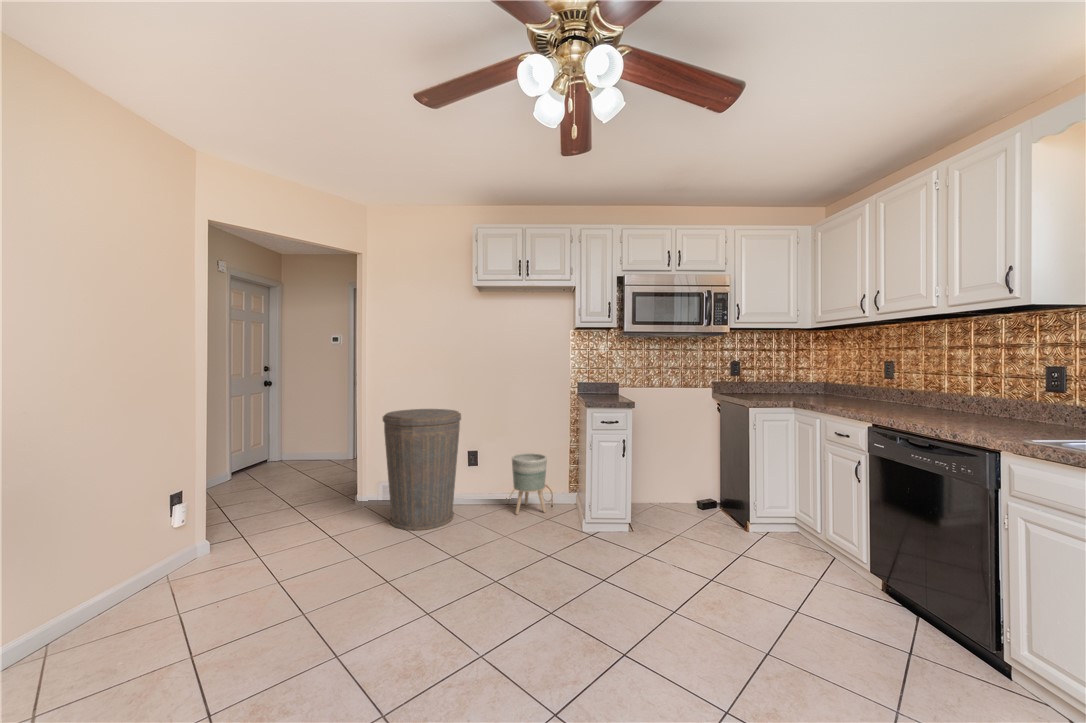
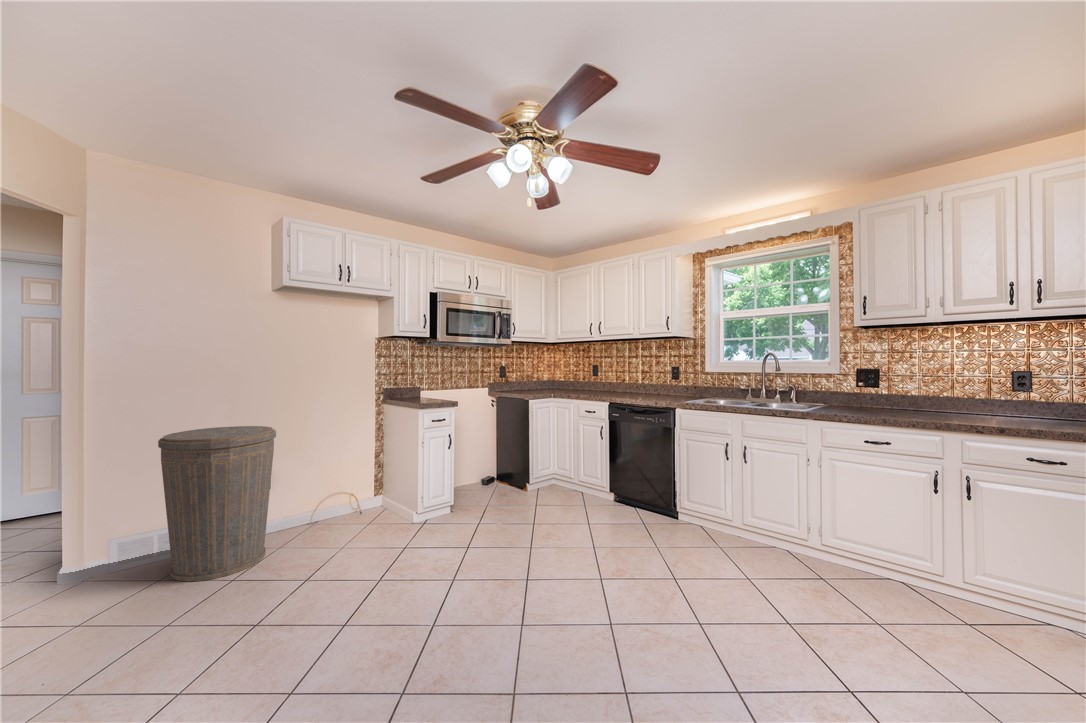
planter: present [512,453,547,515] -> none [326,462,366,527]

